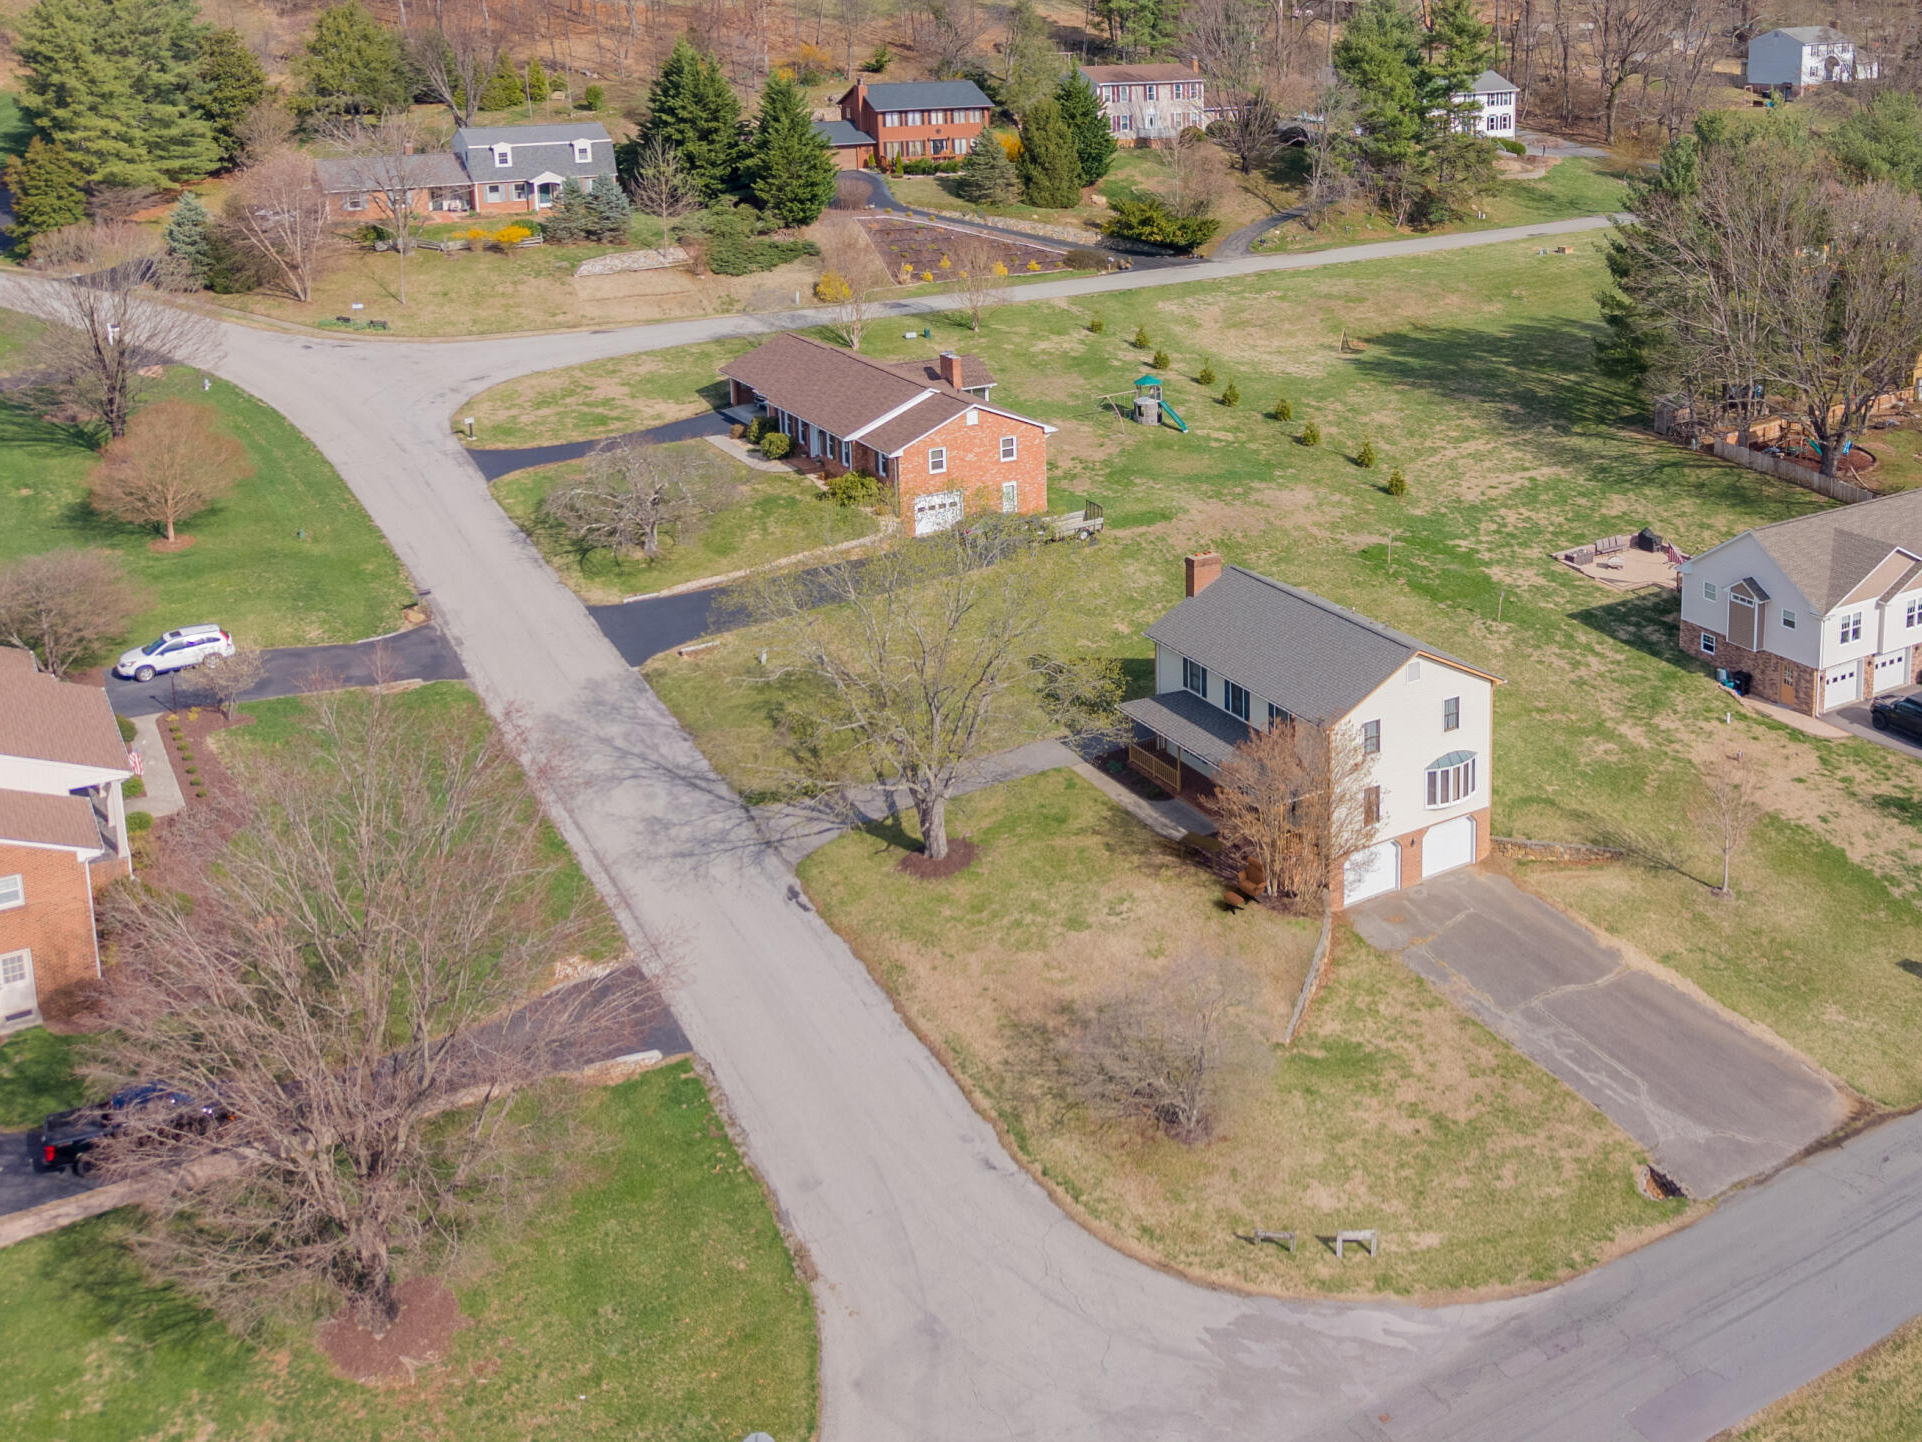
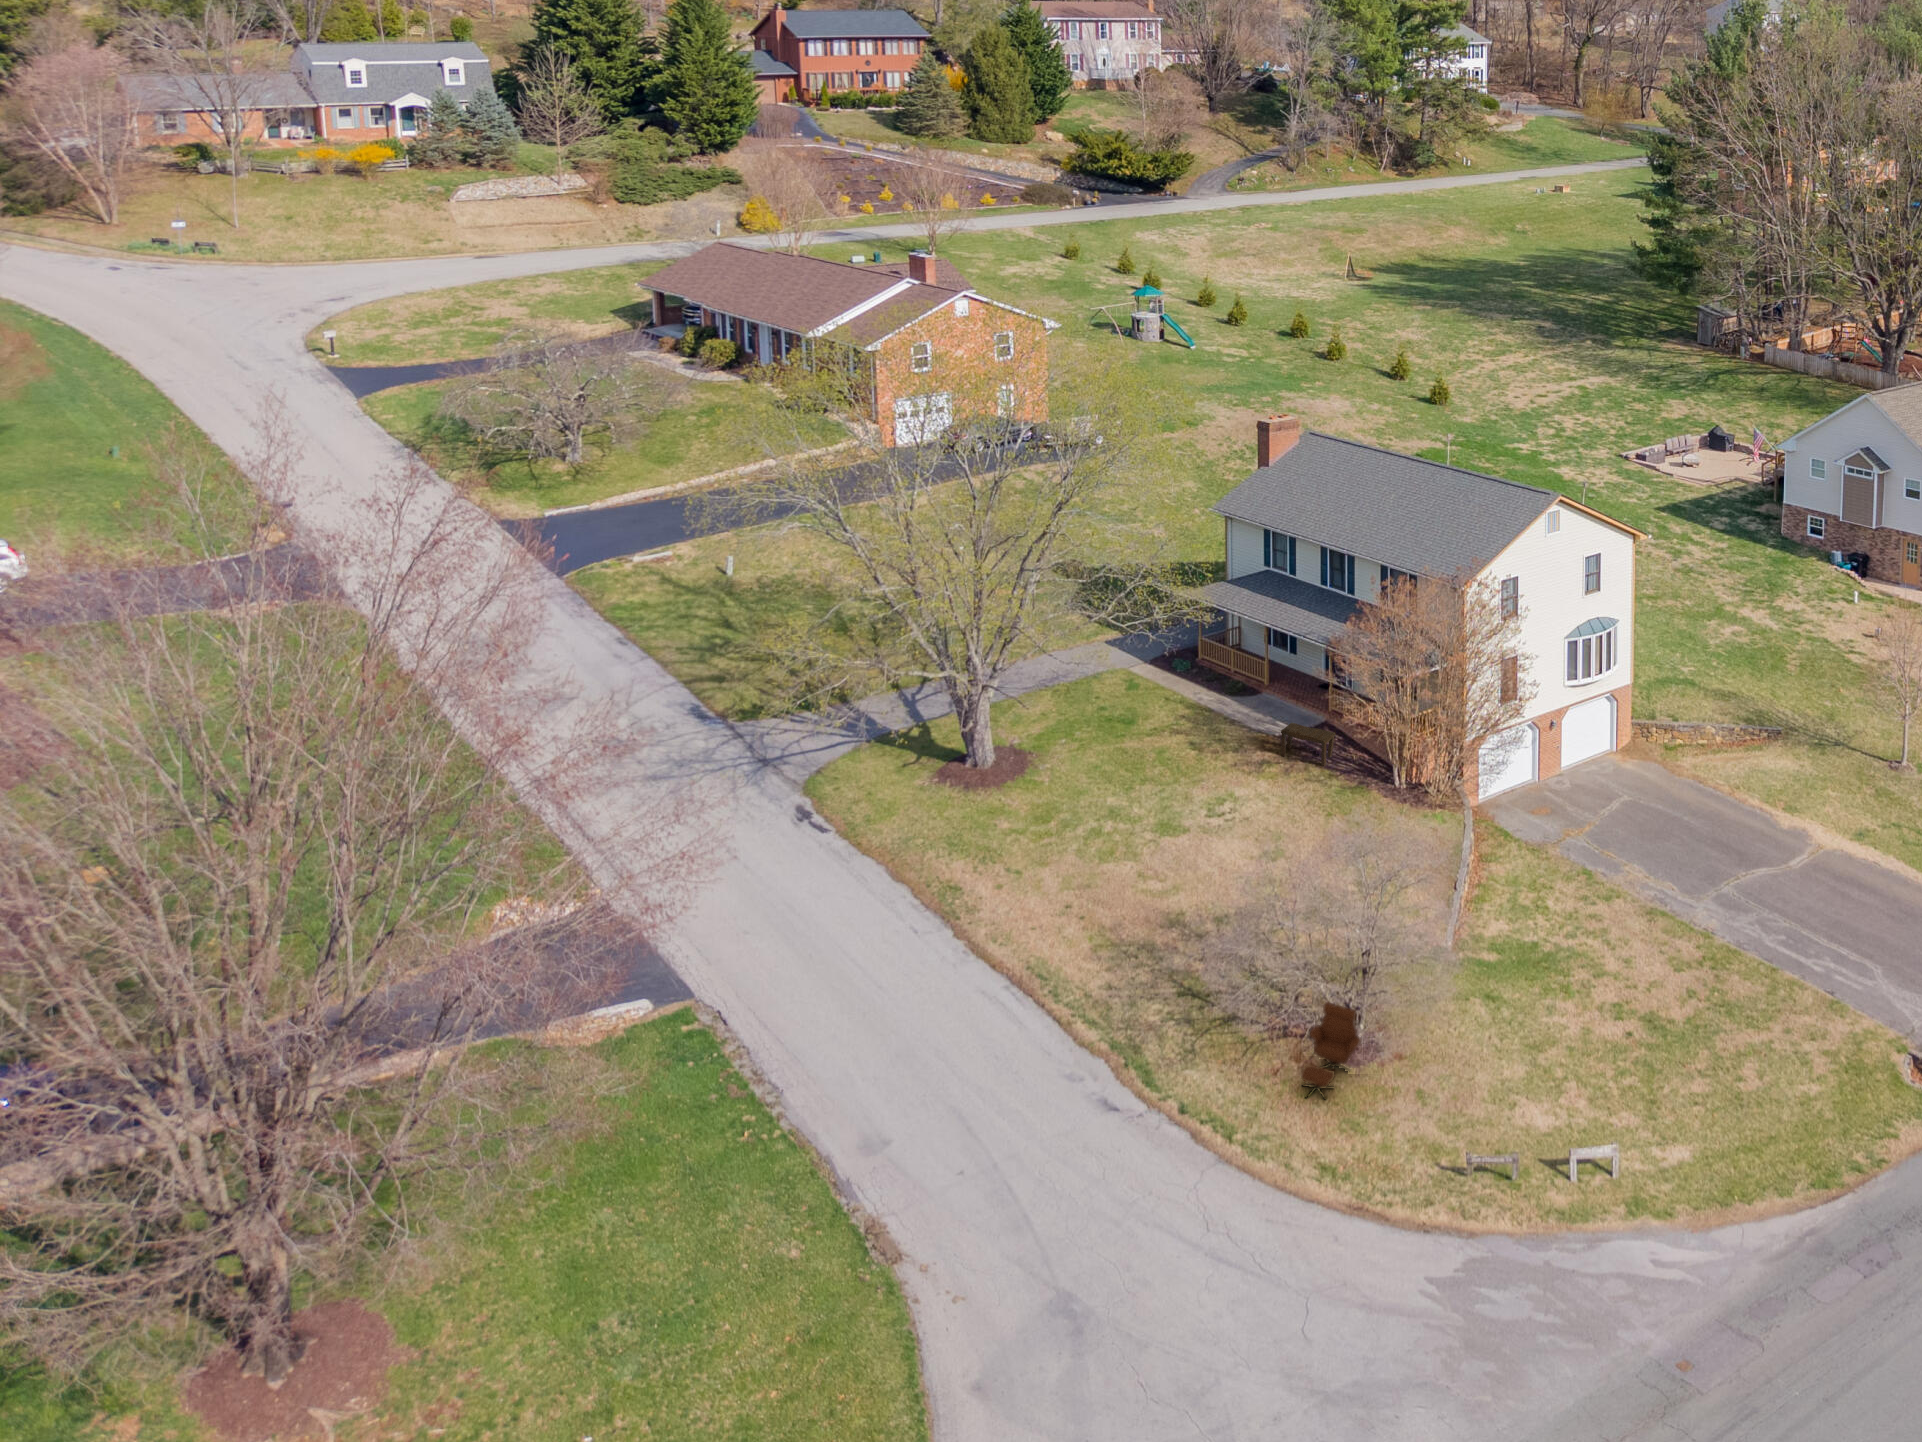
lounge chair: present [1223,856,1267,914] -> present [1301,1002,1361,1098]

